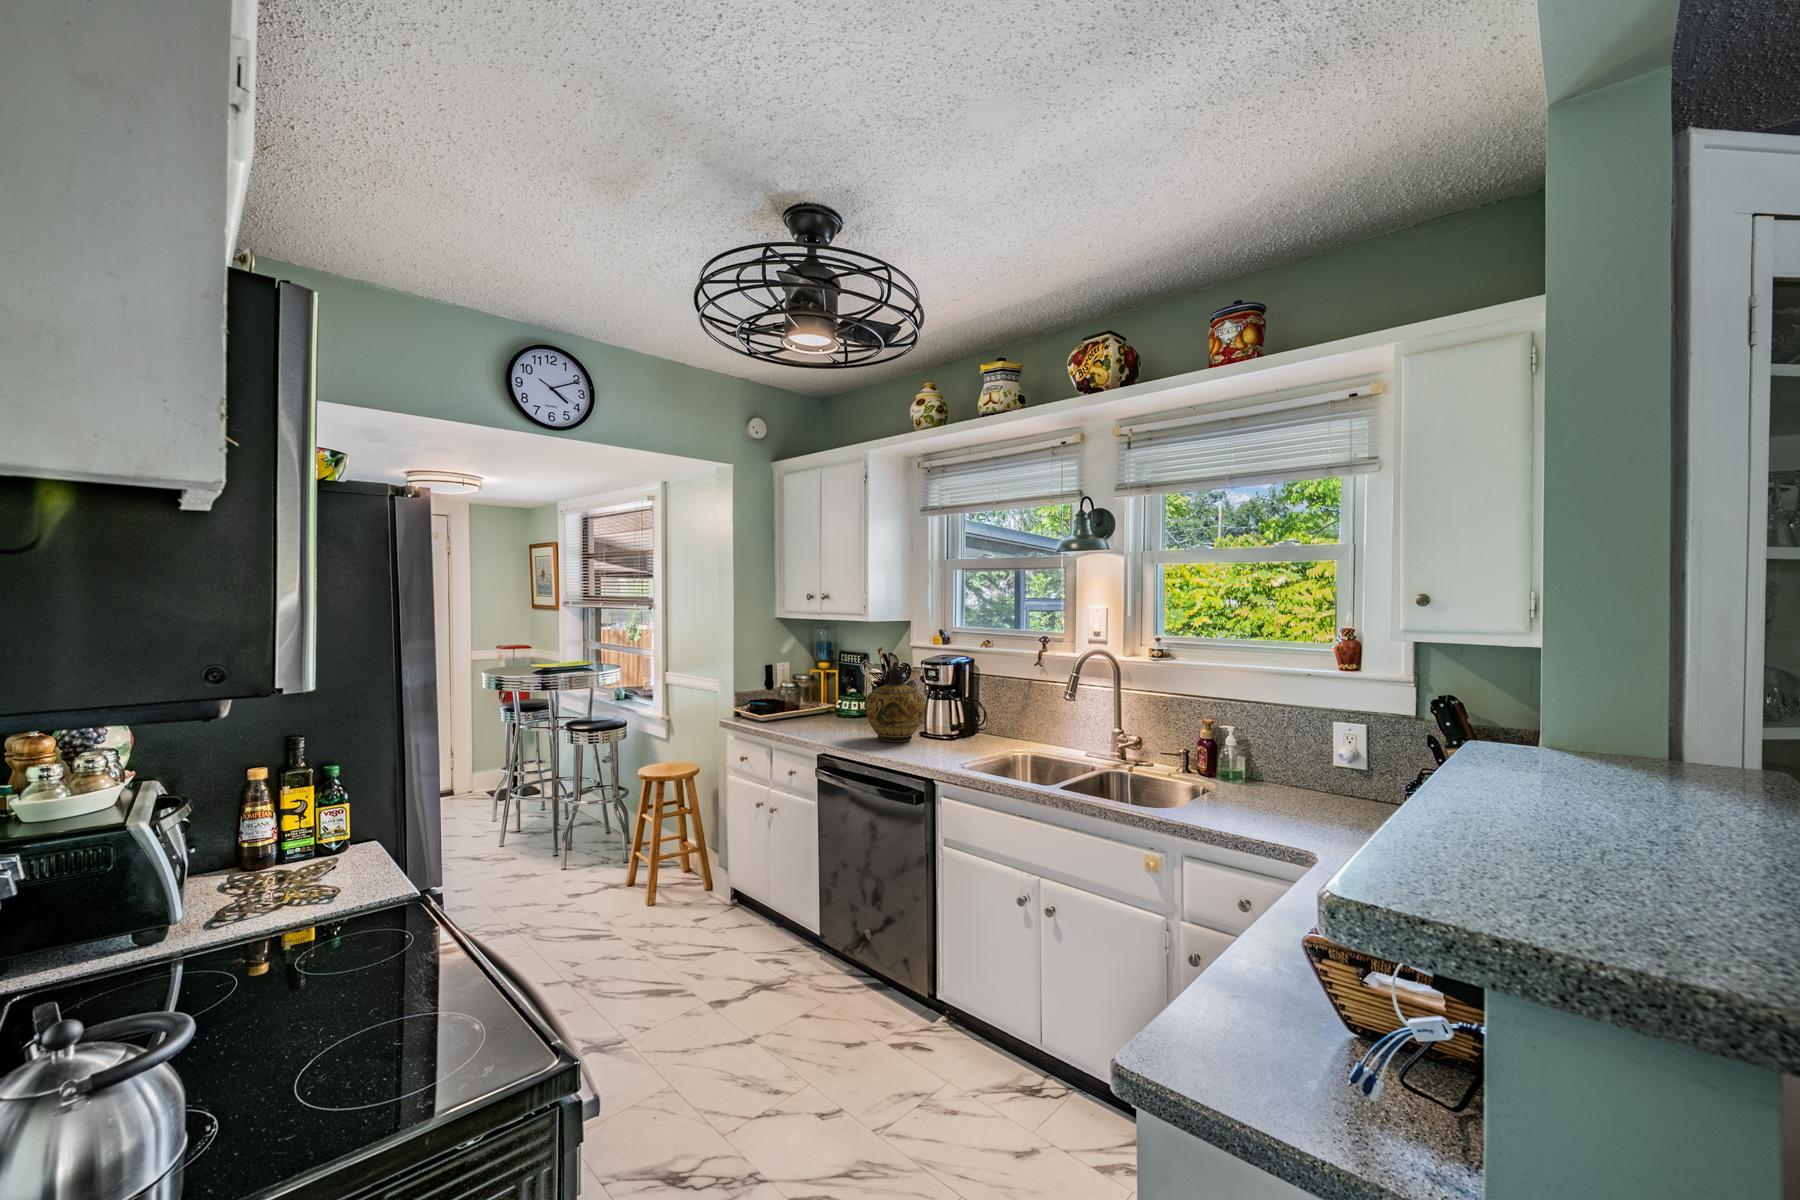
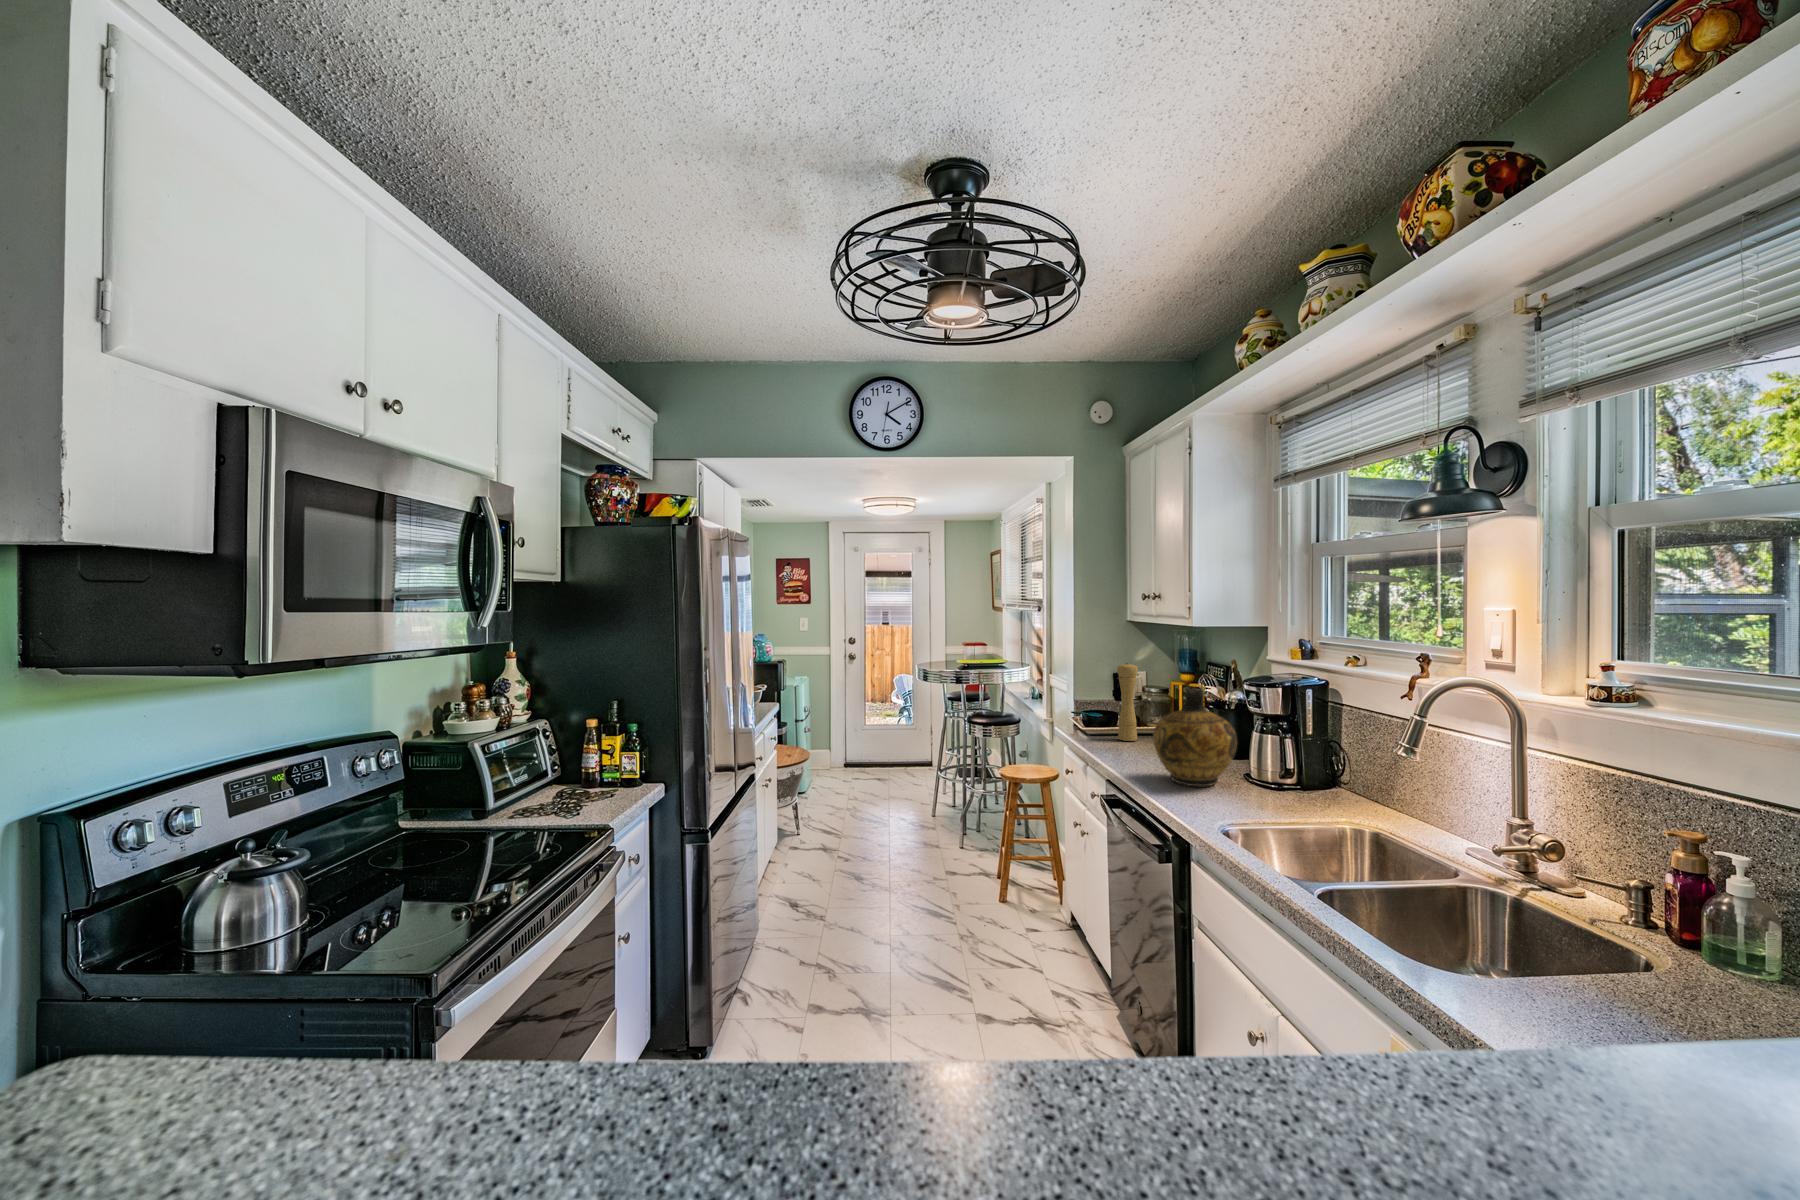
pepper mill: none [794,653,811,719] -> present [1117,663,1138,741]

